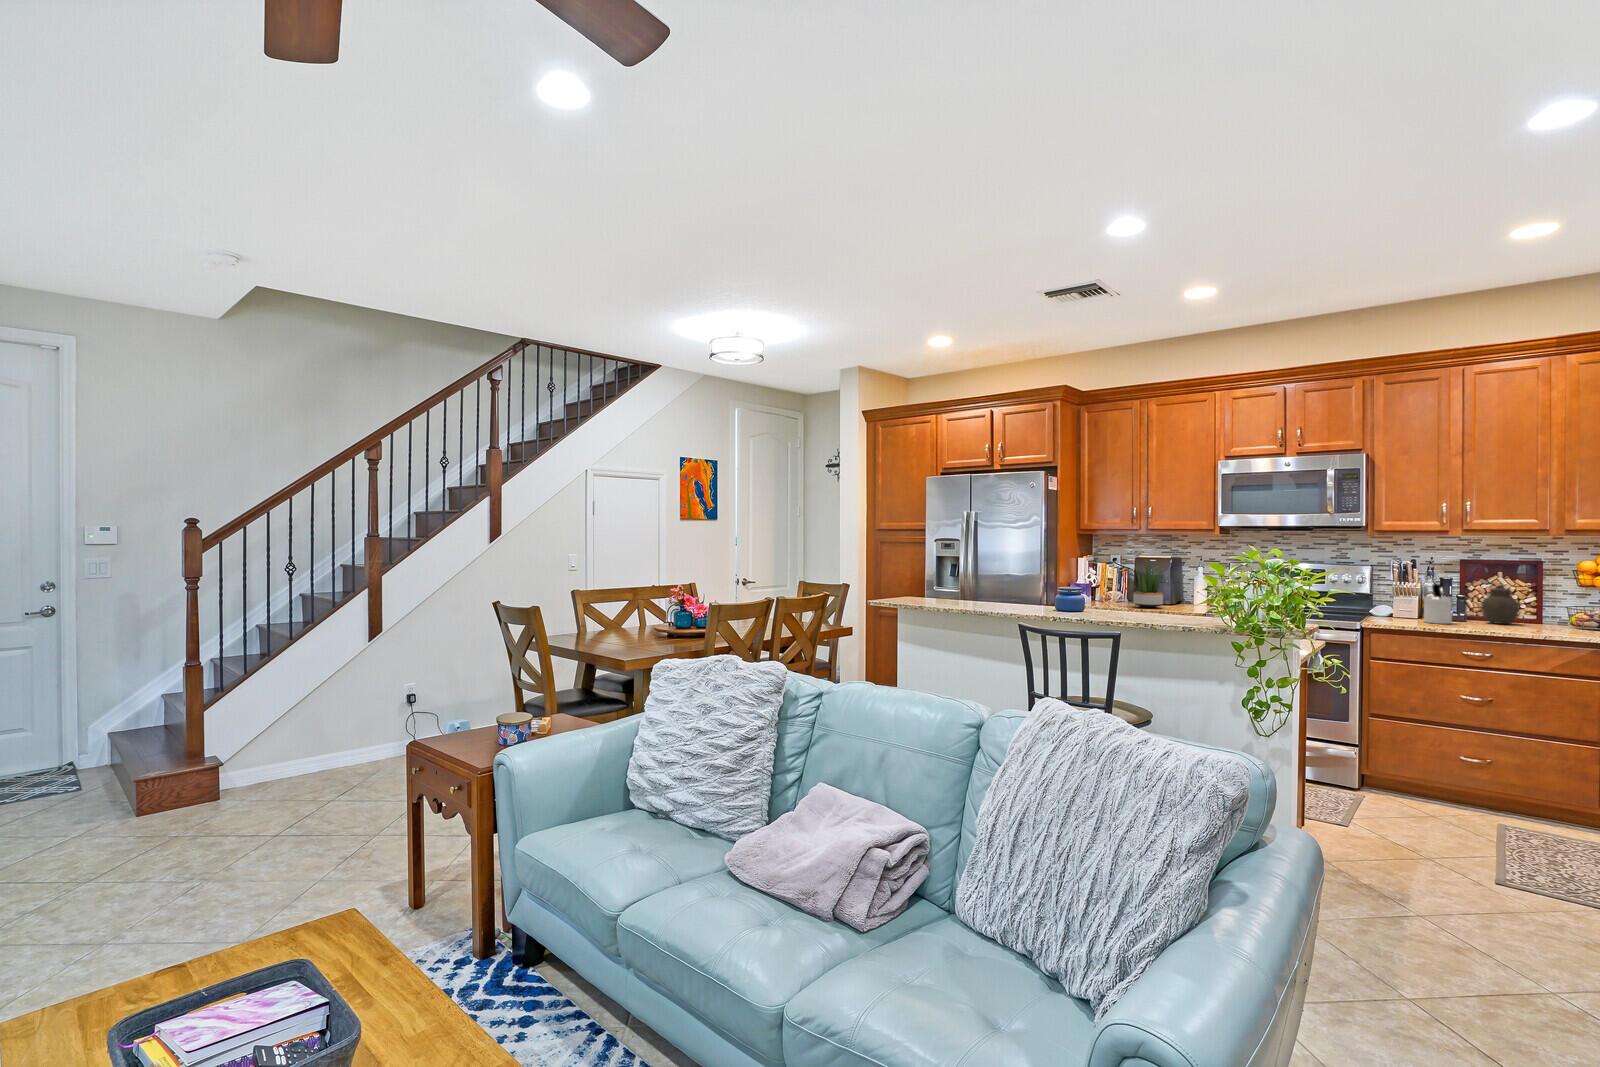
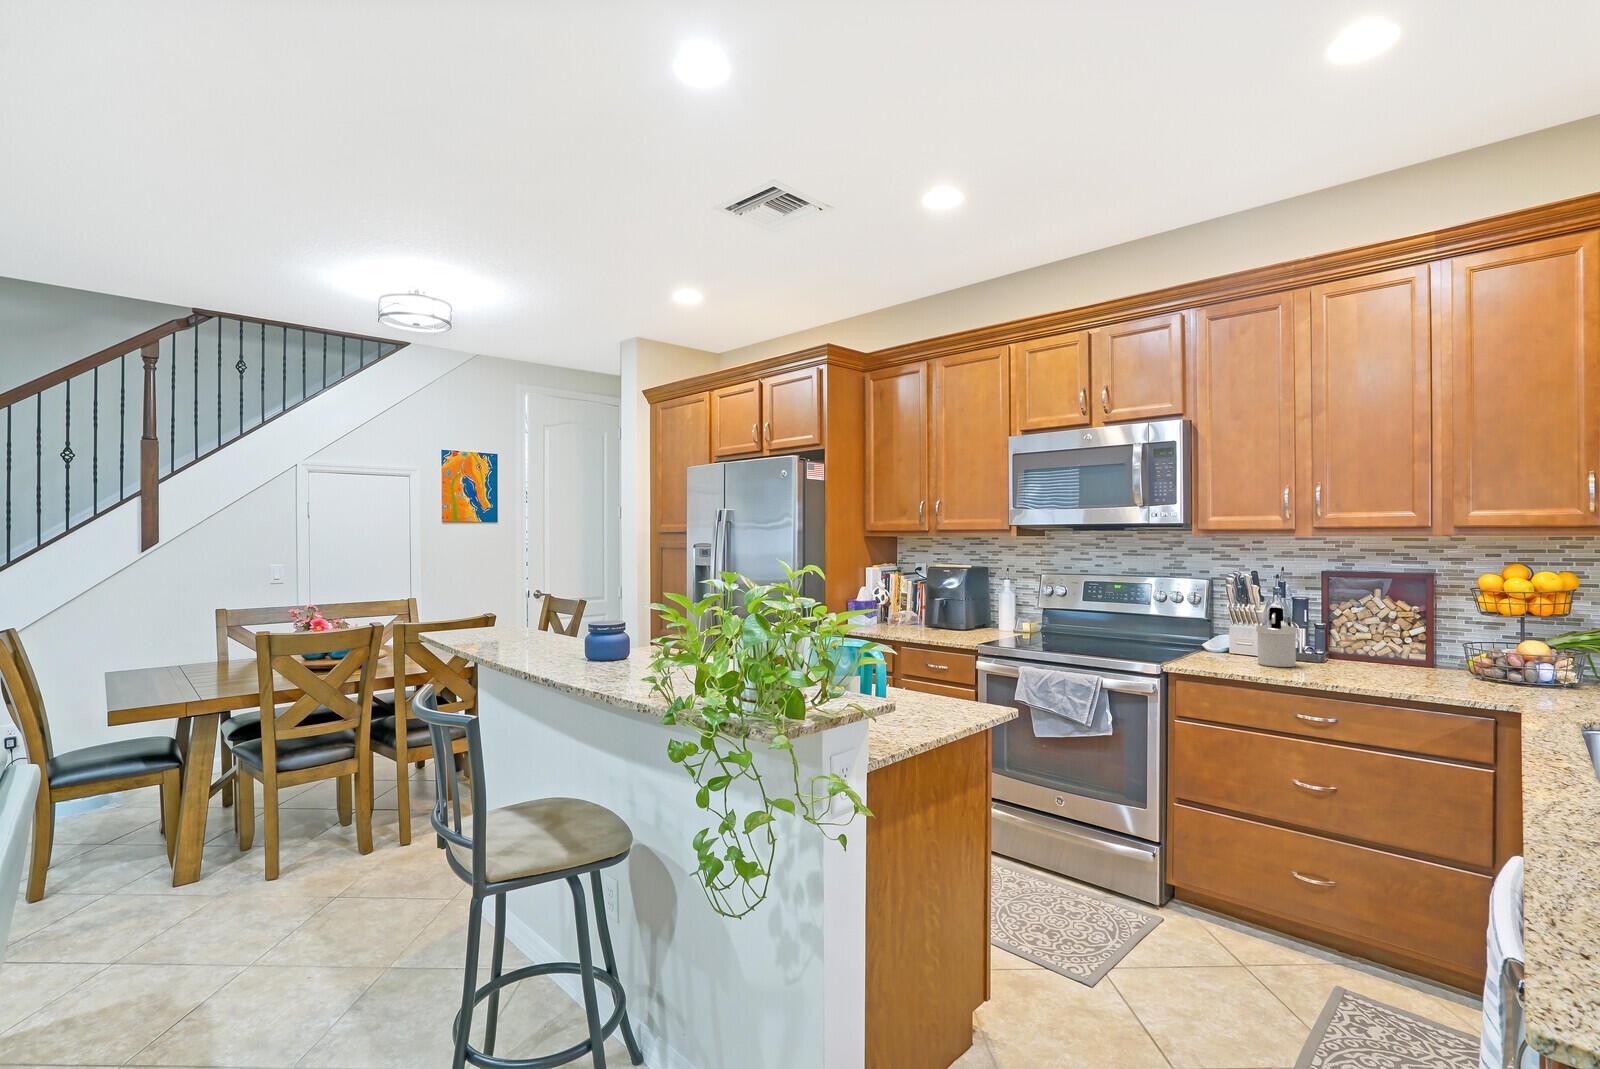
potted plant: present [1129,561,1168,608] -> none [900,570,959,635]
jar: present [1481,585,1519,624] -> none [1345,609,1398,668]

